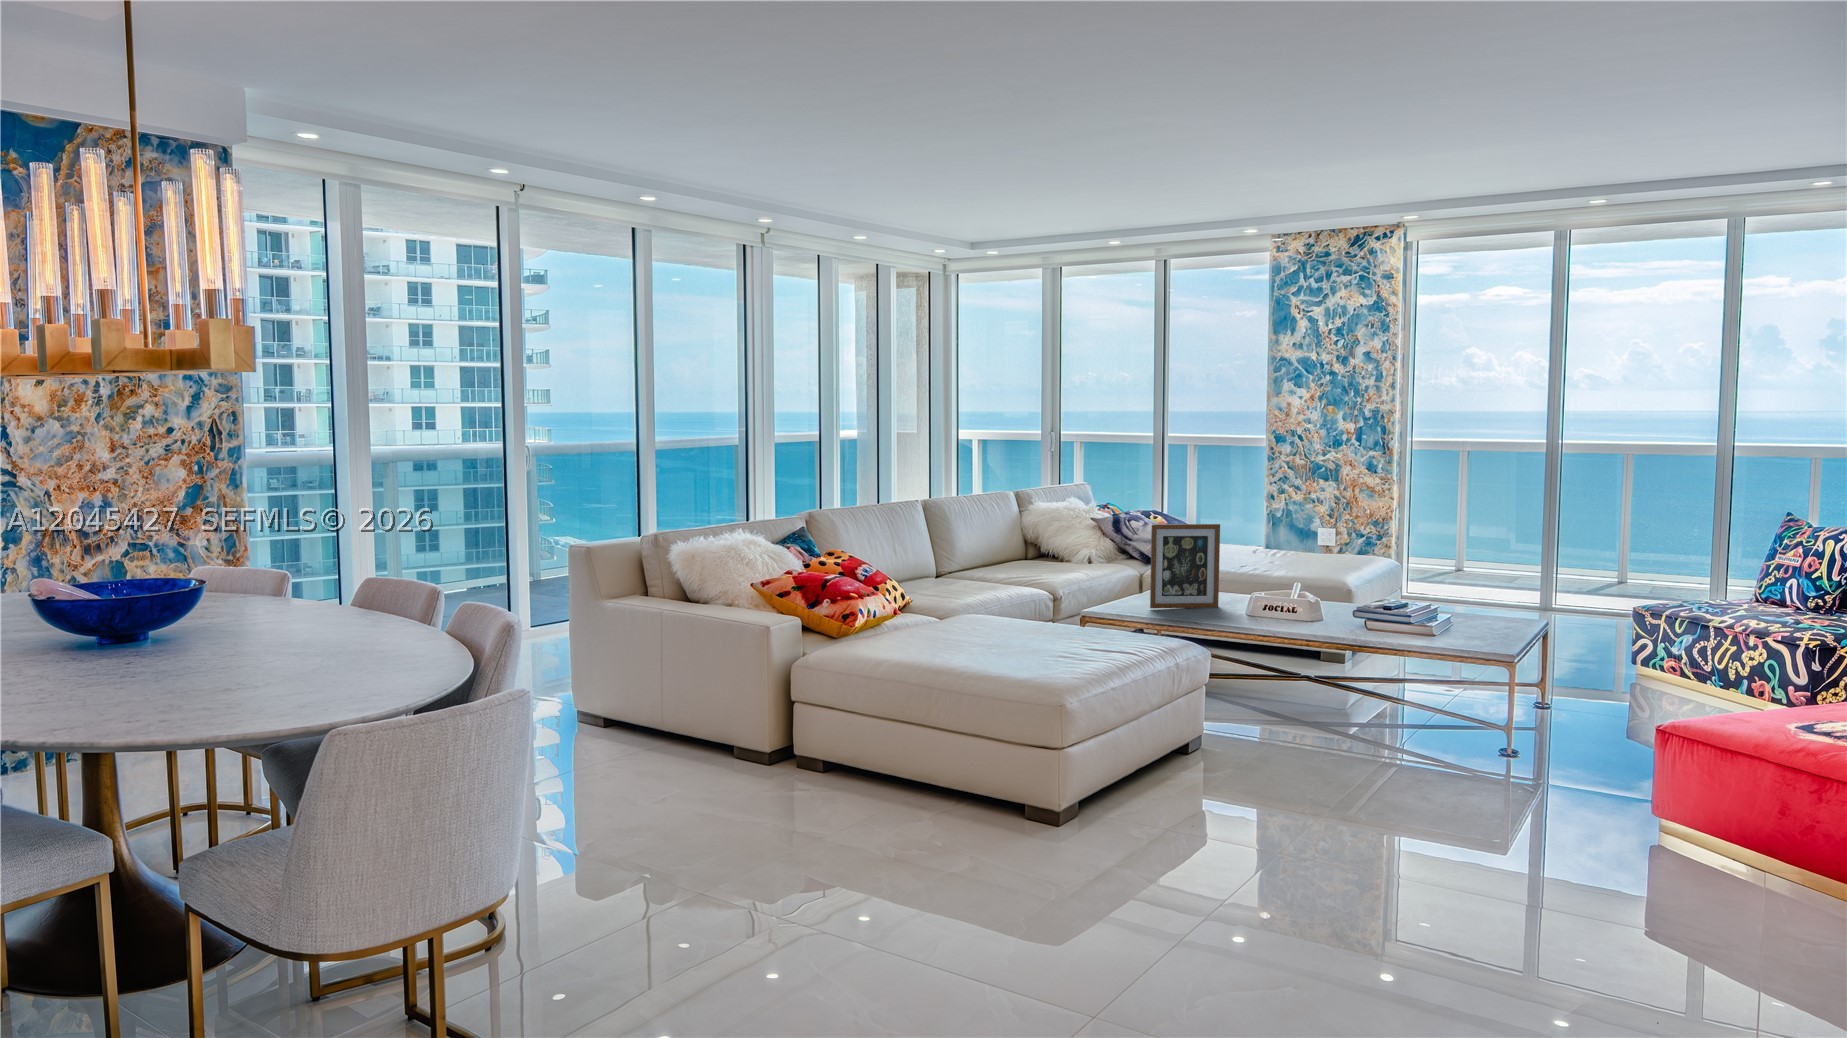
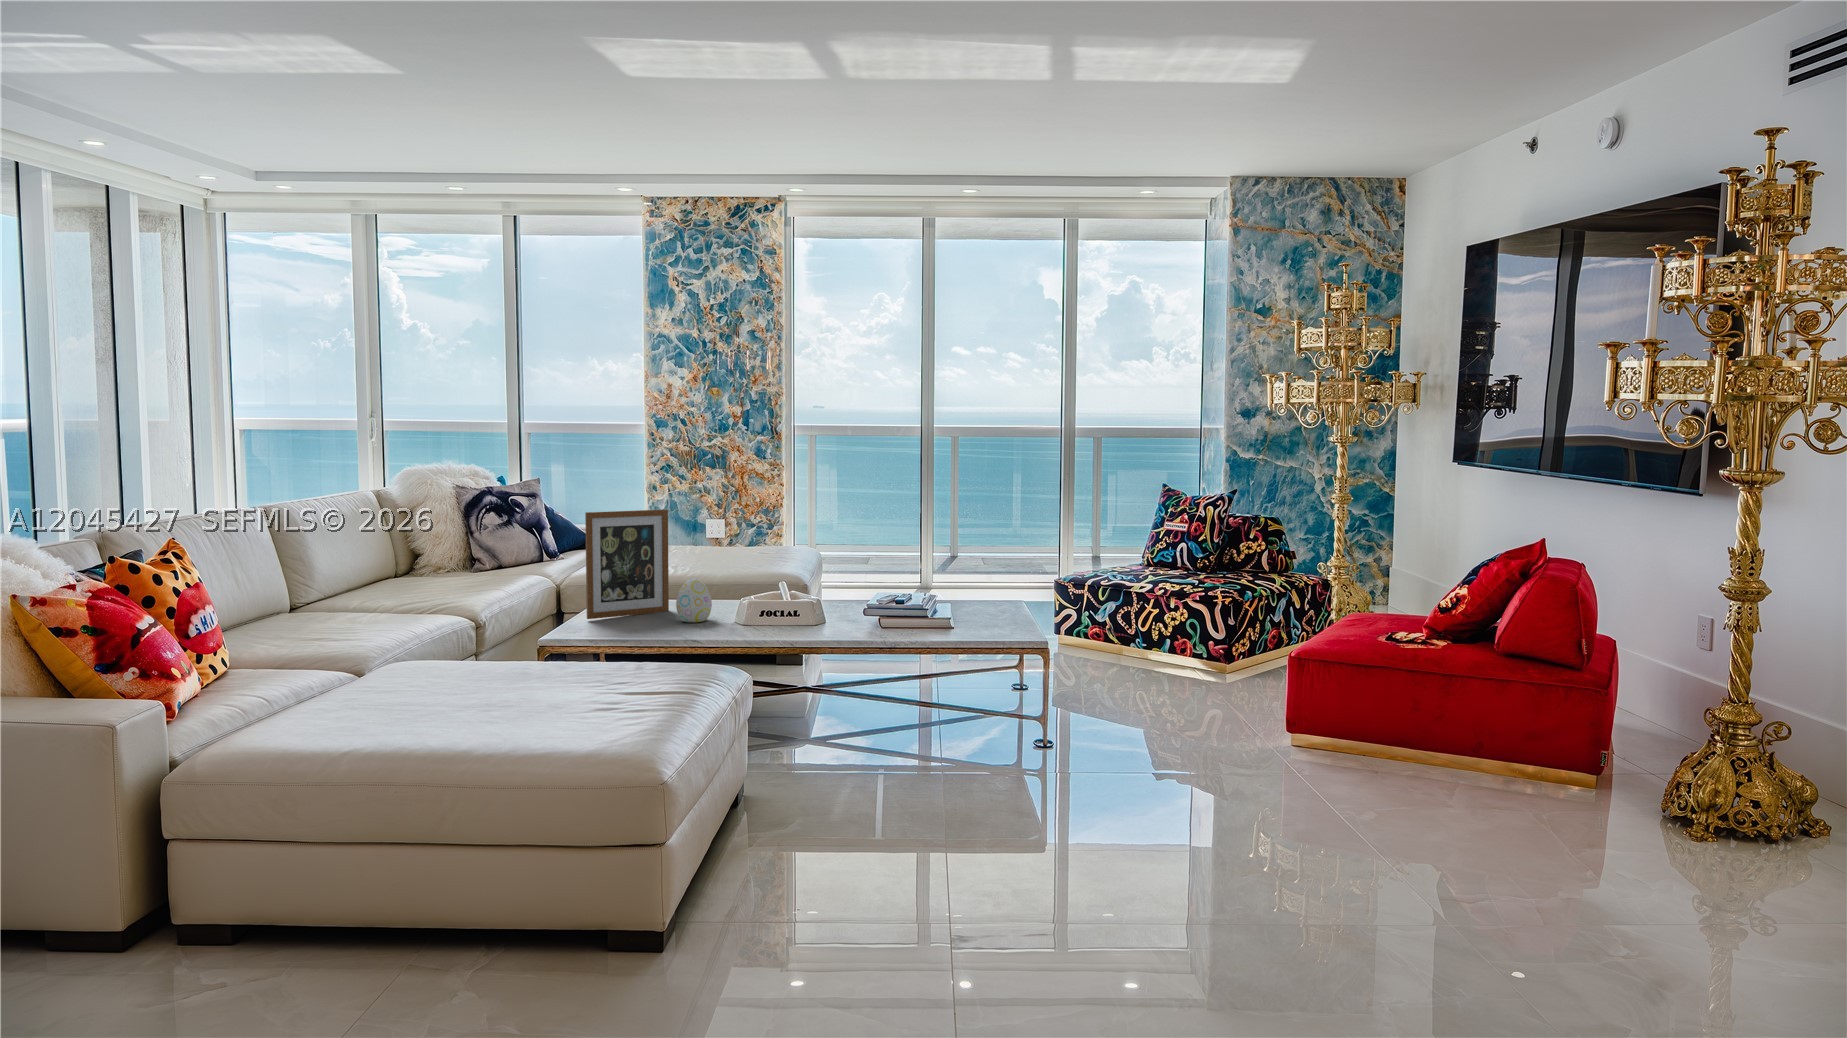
decorative egg: none [1217,582,1246,618] -> present [676,578,712,622]

